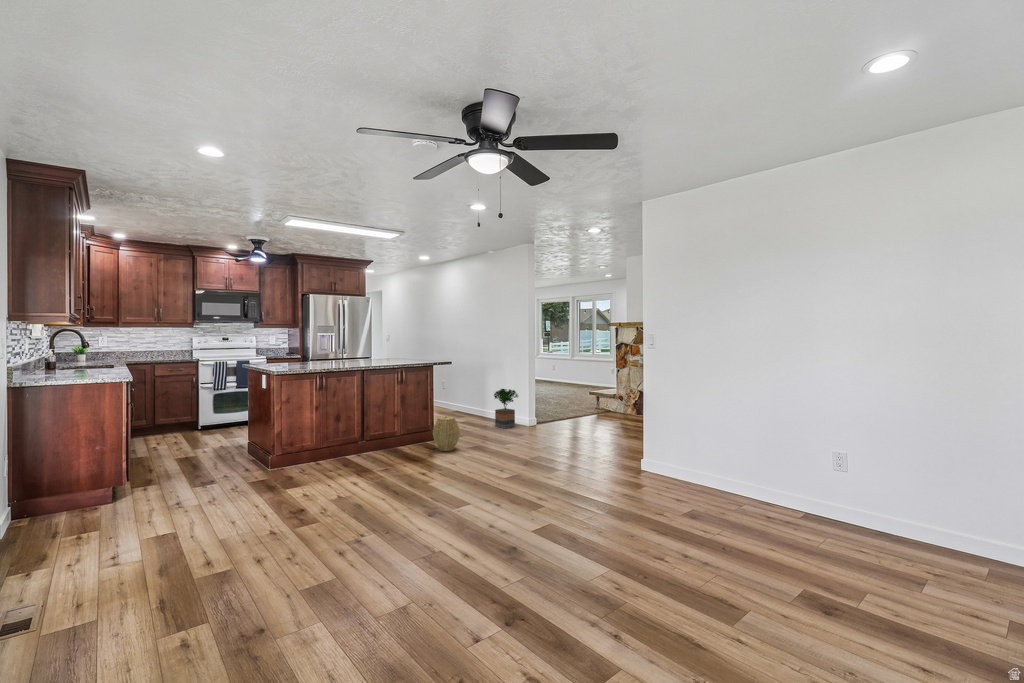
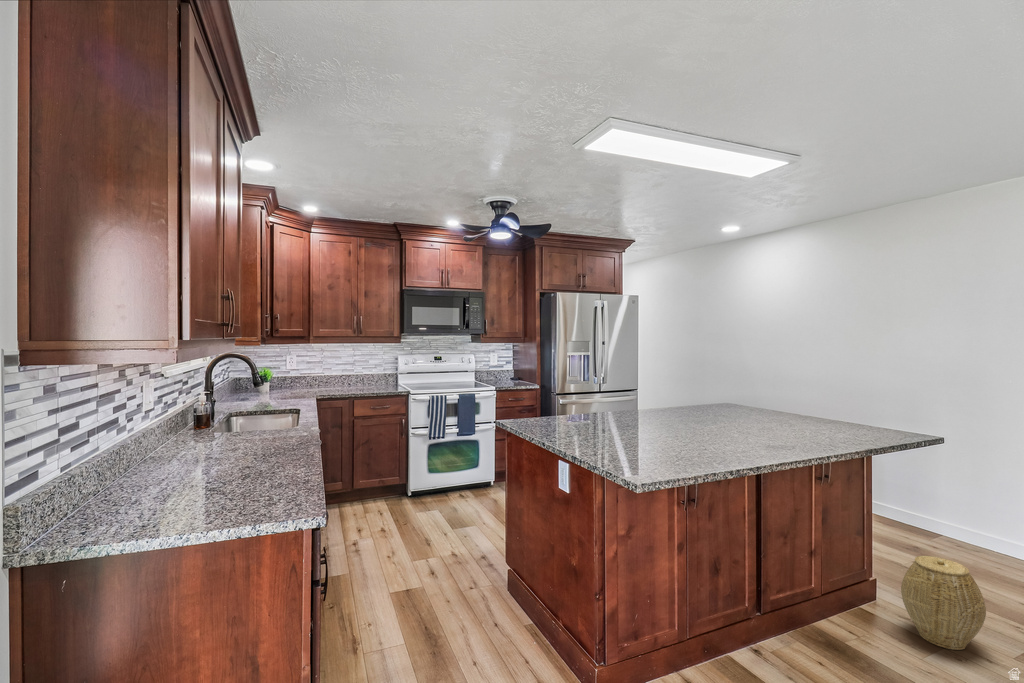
potted tree: present [494,389,518,428] -> none [929,467,997,556]

